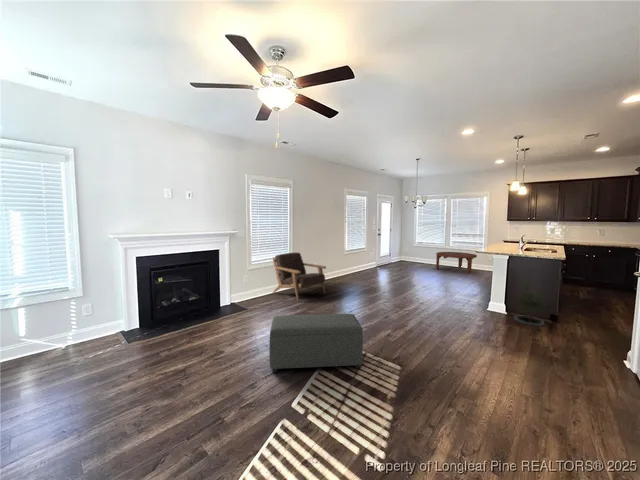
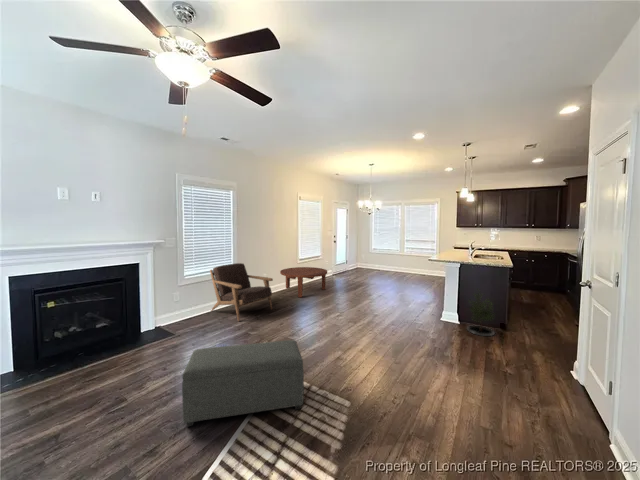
coffee table: present [436,252,477,273] -> present [280,267,327,297]

